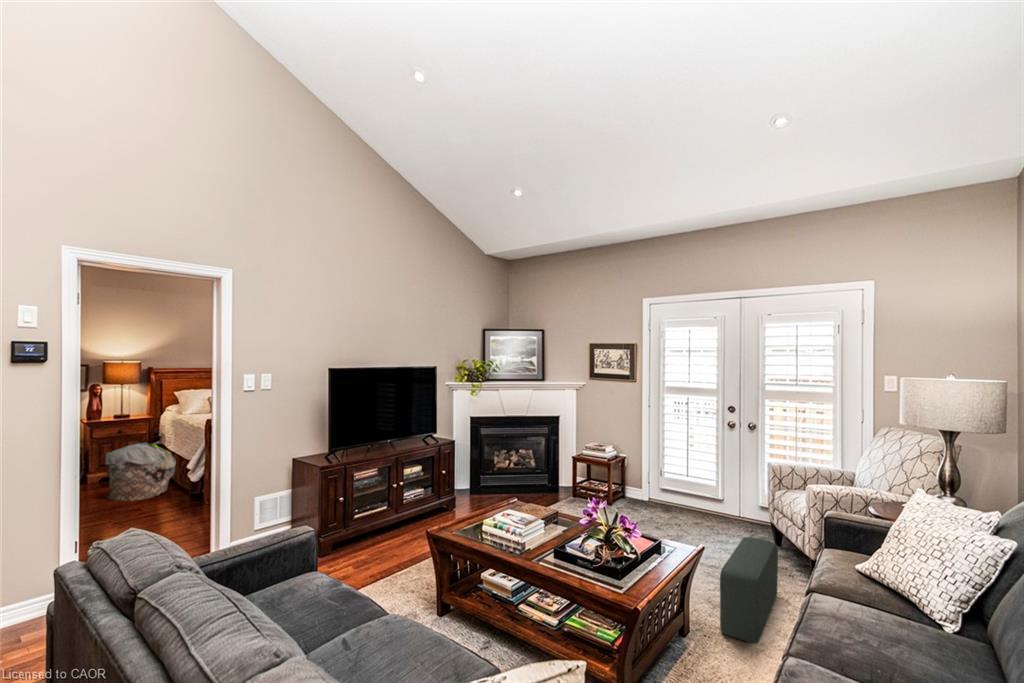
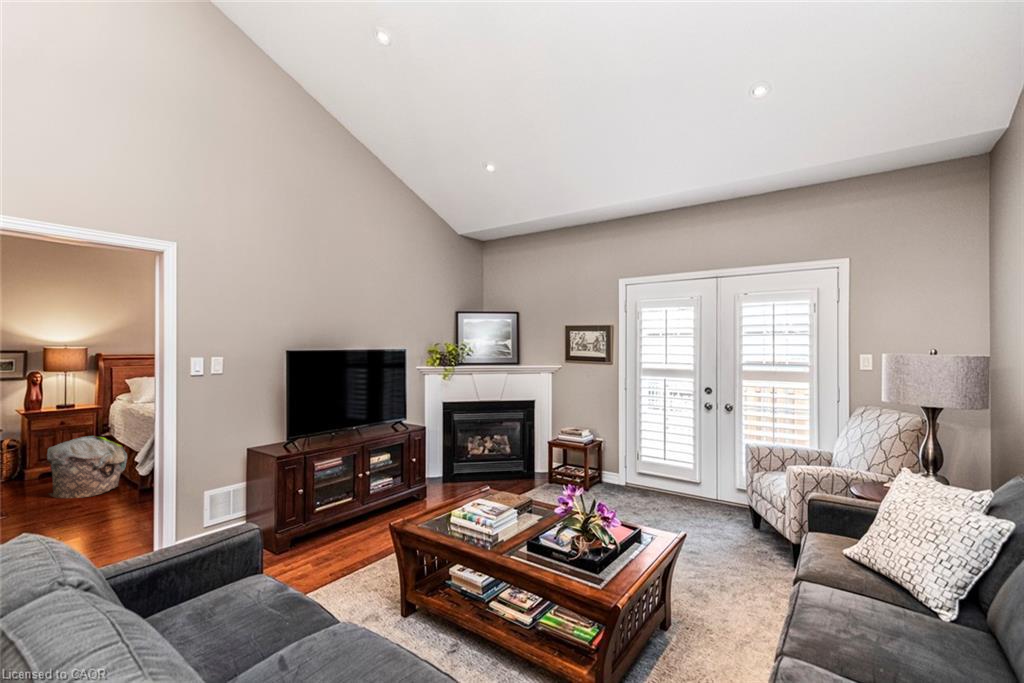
pouf: present [720,537,778,643] -> none [701,521,758,633]

